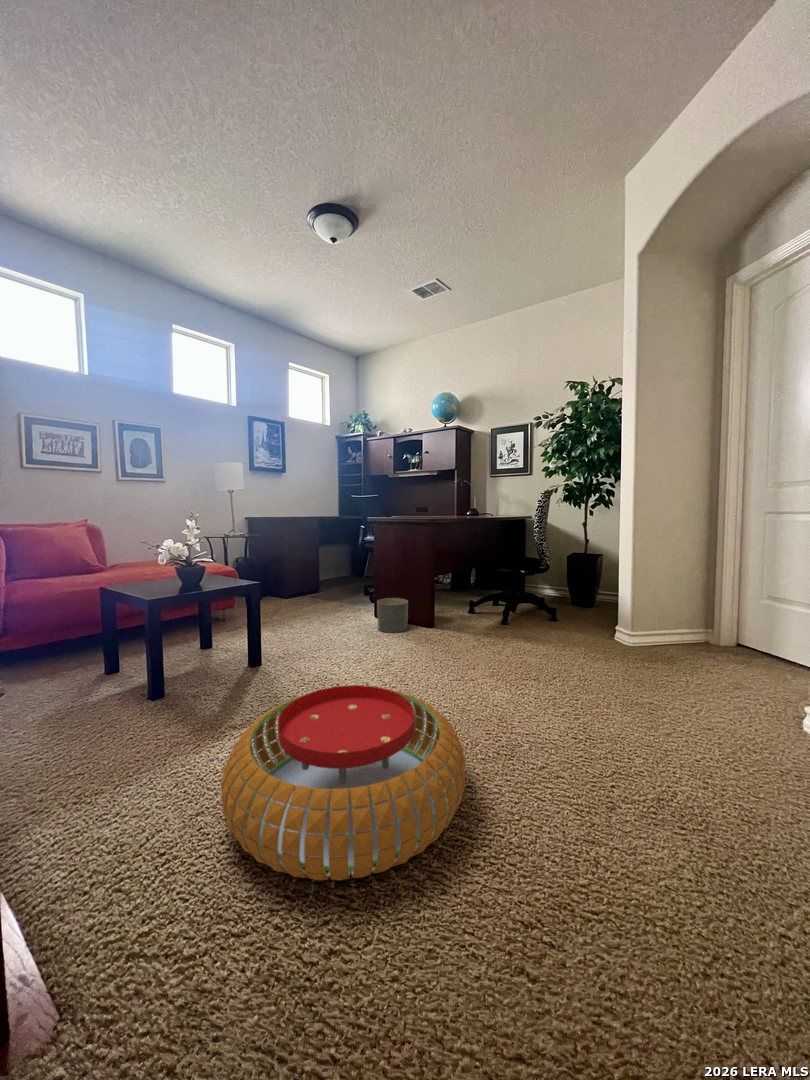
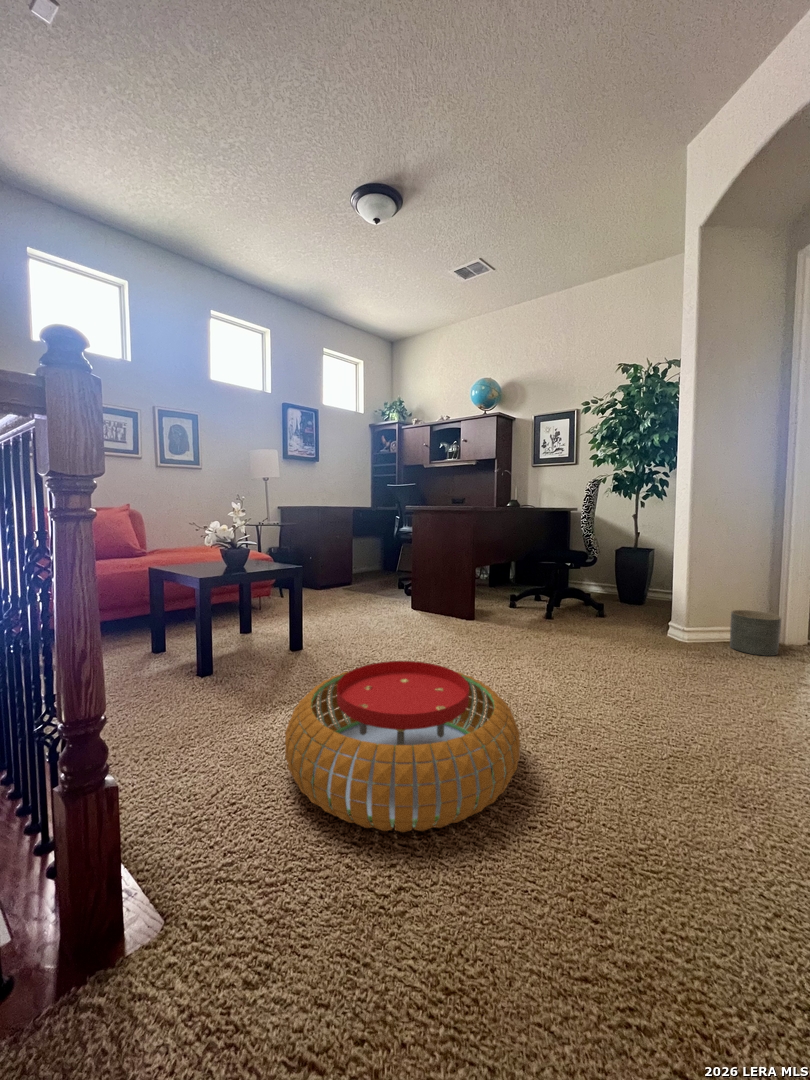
planter: present [377,598,408,633] -> present [730,610,781,656]

